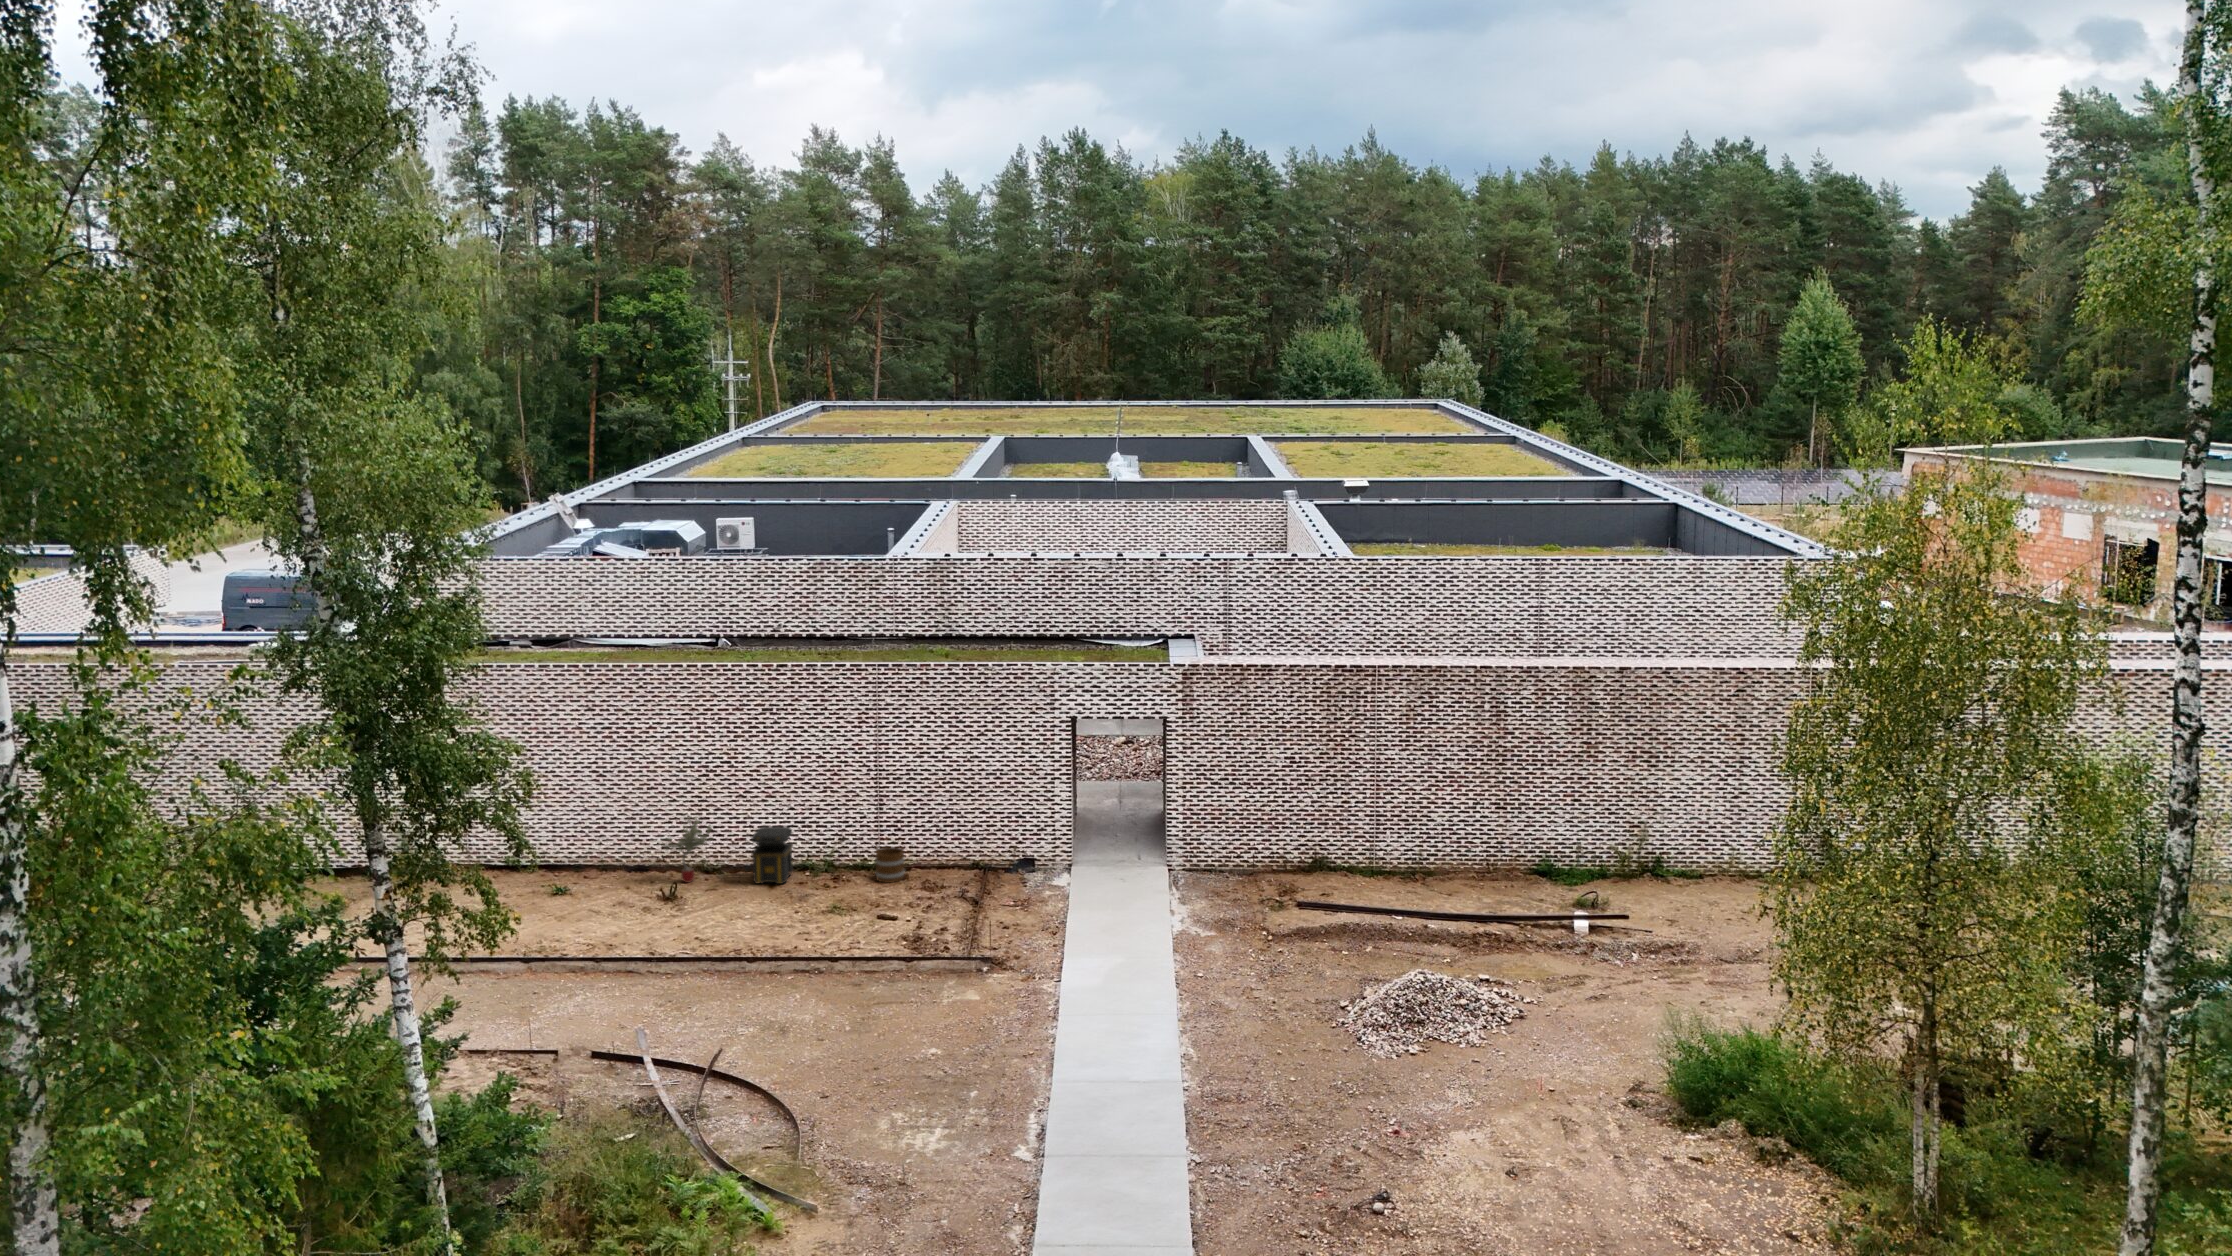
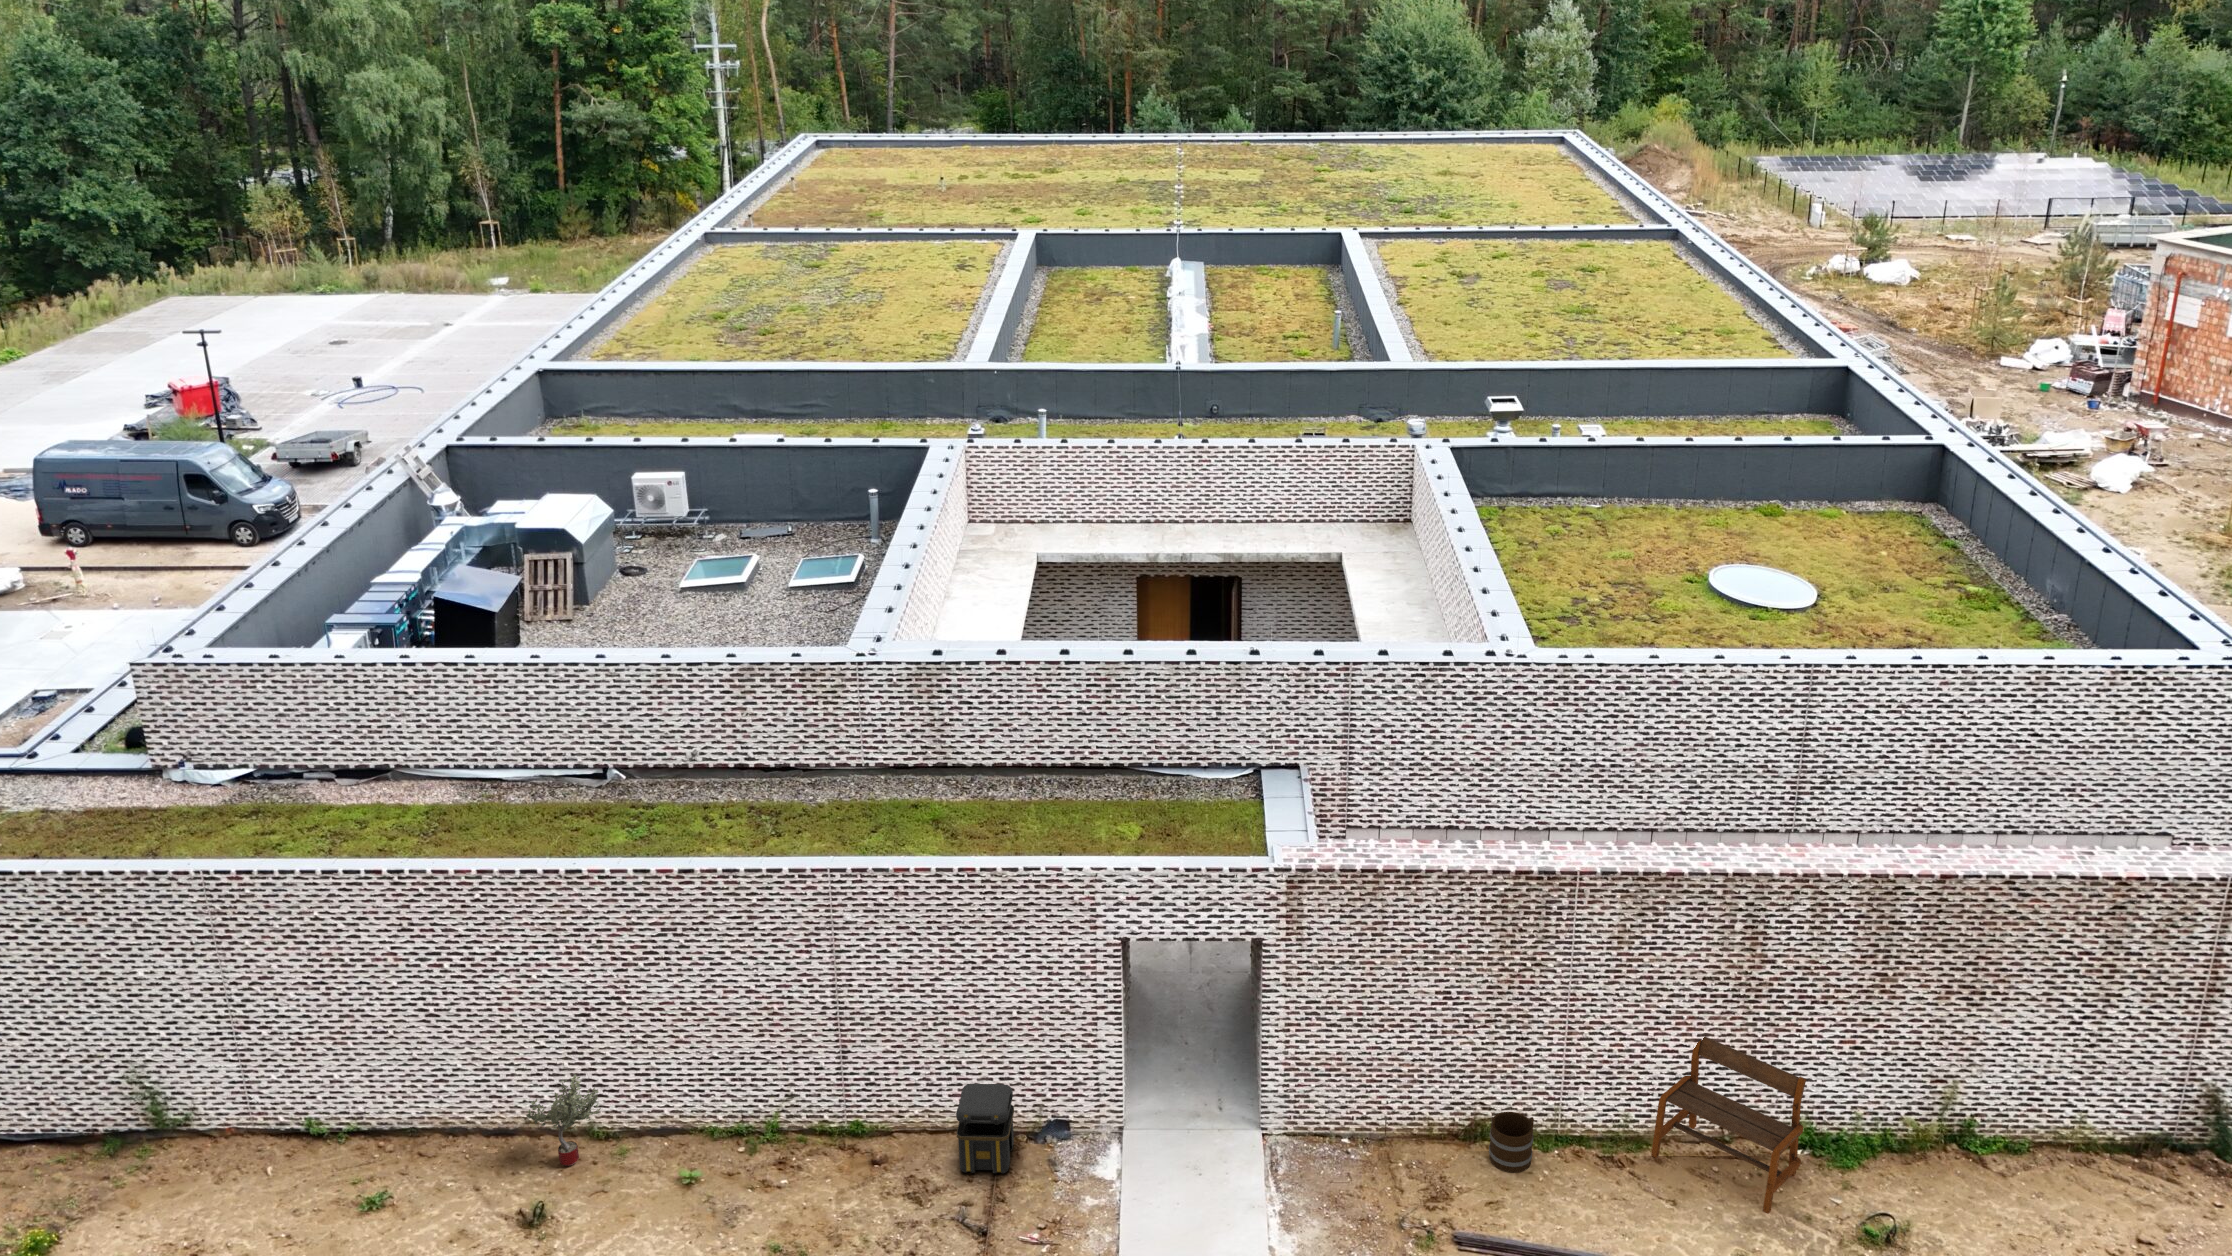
bench: none [1438,792,1538,897] -> present [1651,1037,1806,1213]
toolbox: present [751,826,793,884] -> present [956,1084,1014,1173]
bucket: present [875,847,905,883] -> present [1489,1112,1534,1173]

